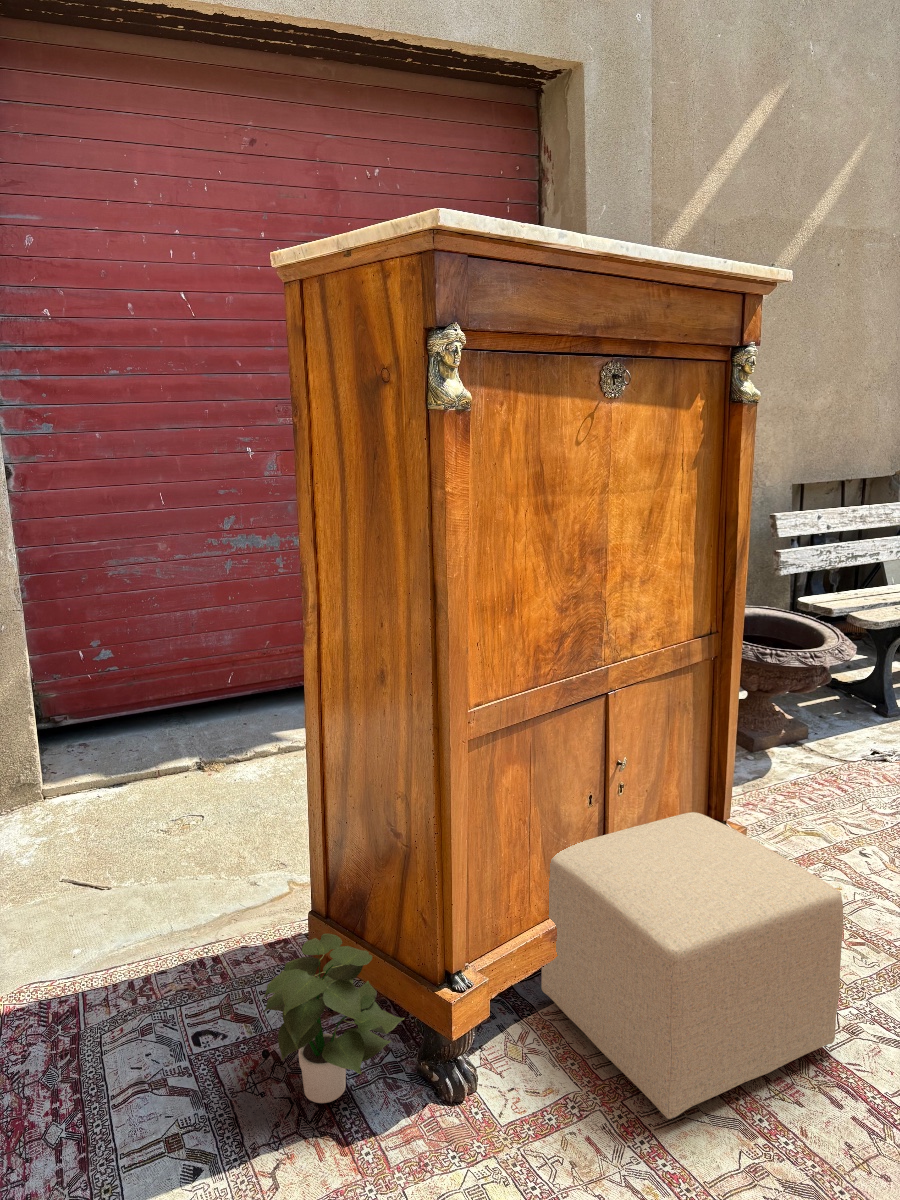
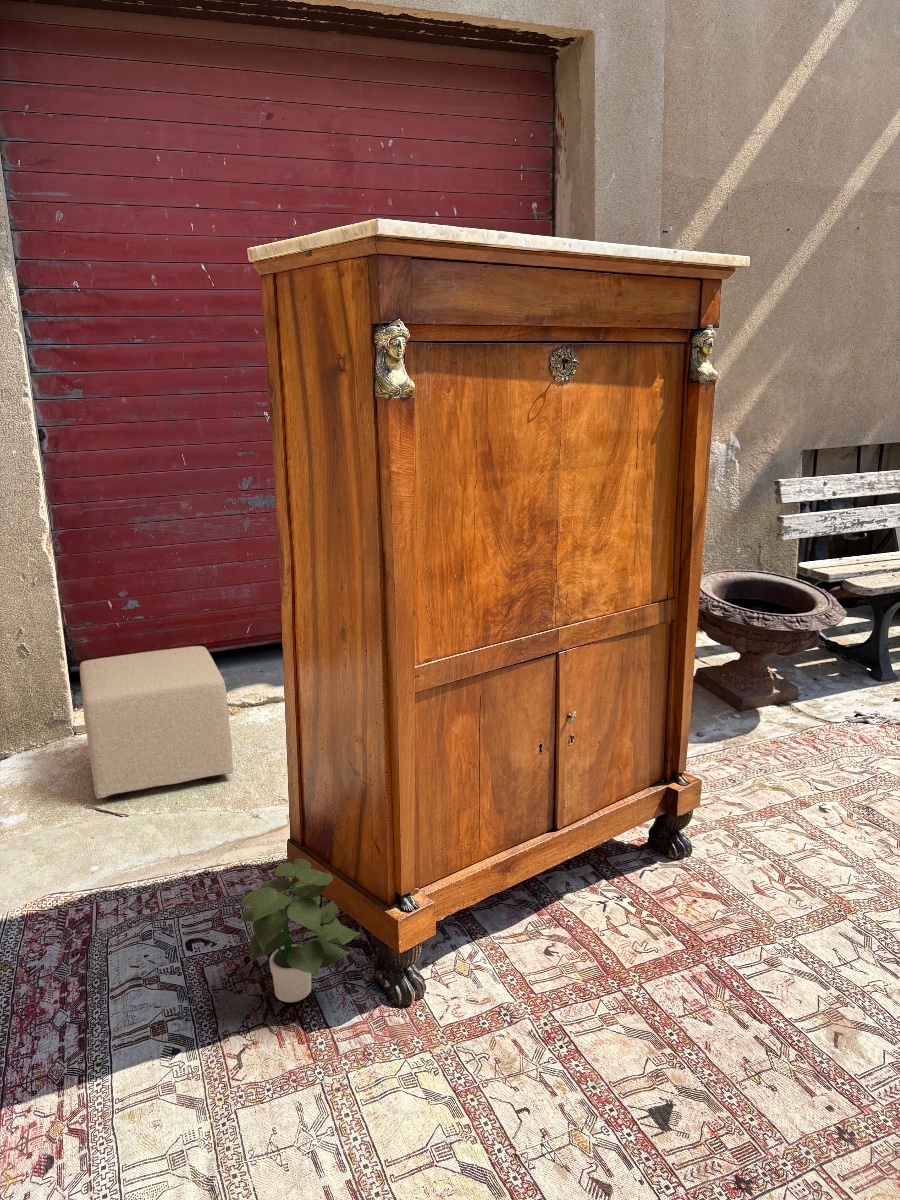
ottoman: present [541,812,843,1119] -> present [80,646,233,799]

